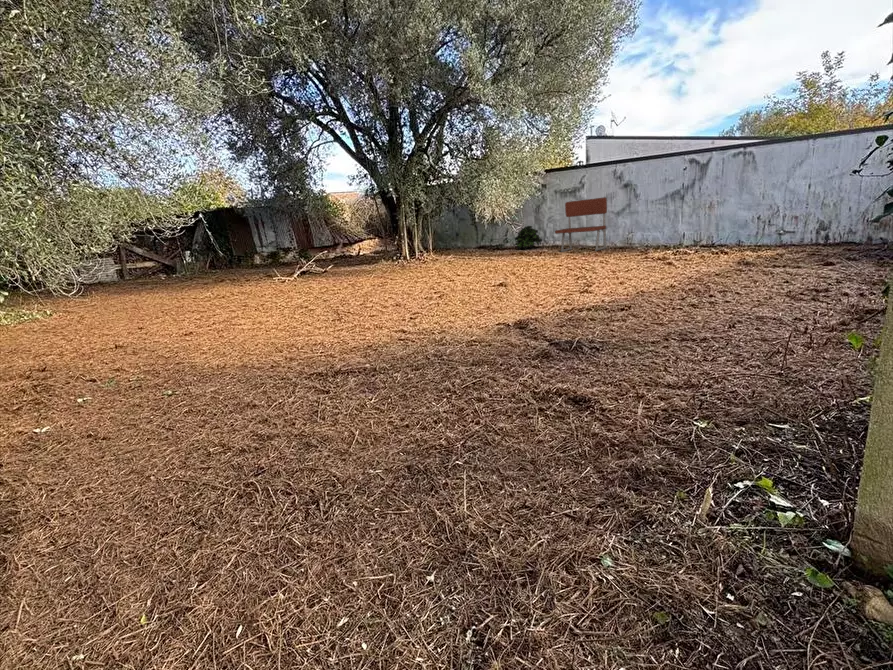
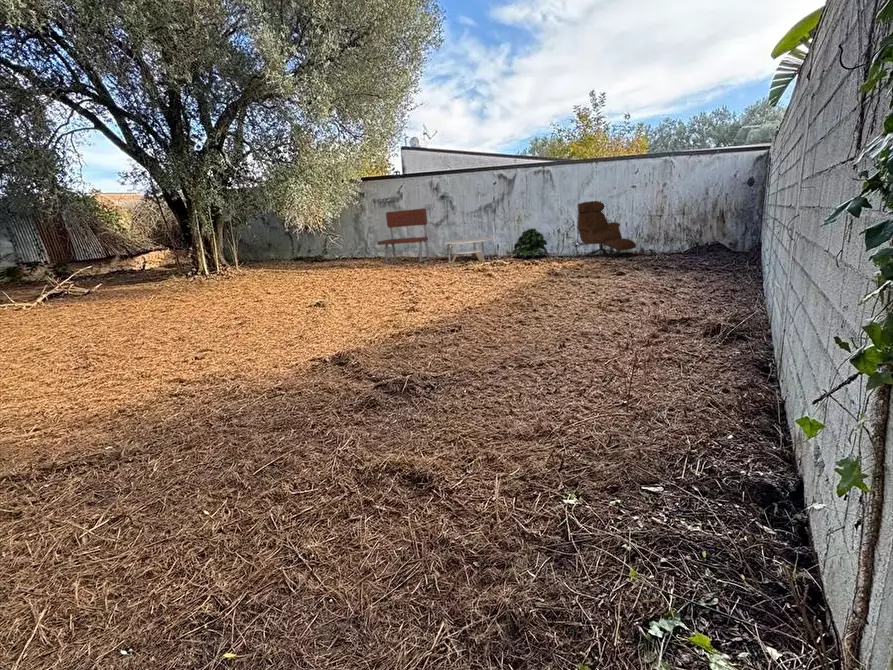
lounge chair: none [781,183,861,248] -> present [577,201,636,259]
potted plant: present [515,226,542,249] -> present [513,228,547,258]
round table: none [622,226,678,252] -> present [444,238,492,263]

